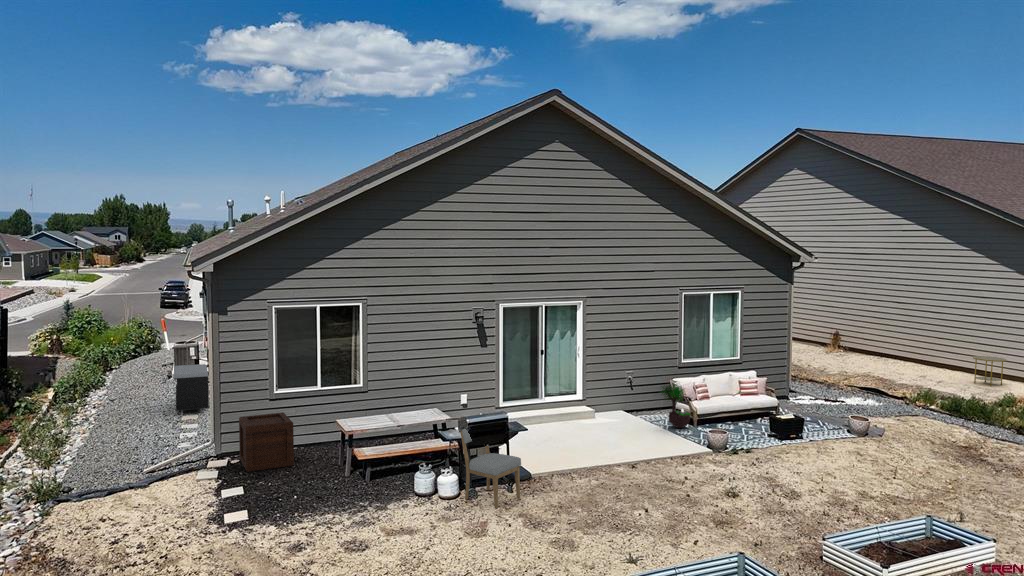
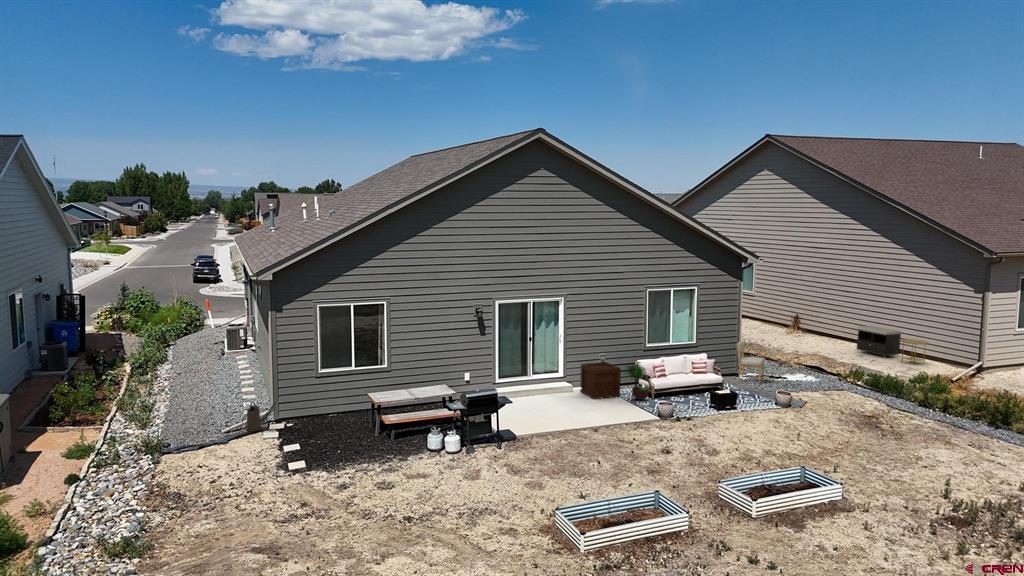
storage bench: present [174,364,209,414] -> present [857,326,901,358]
wooden crate: present [239,412,294,472] -> present [580,362,621,399]
chair: present [461,429,521,509] -> present [737,341,765,383]
watering can: none [172,431,219,471] -> present [242,401,276,432]

